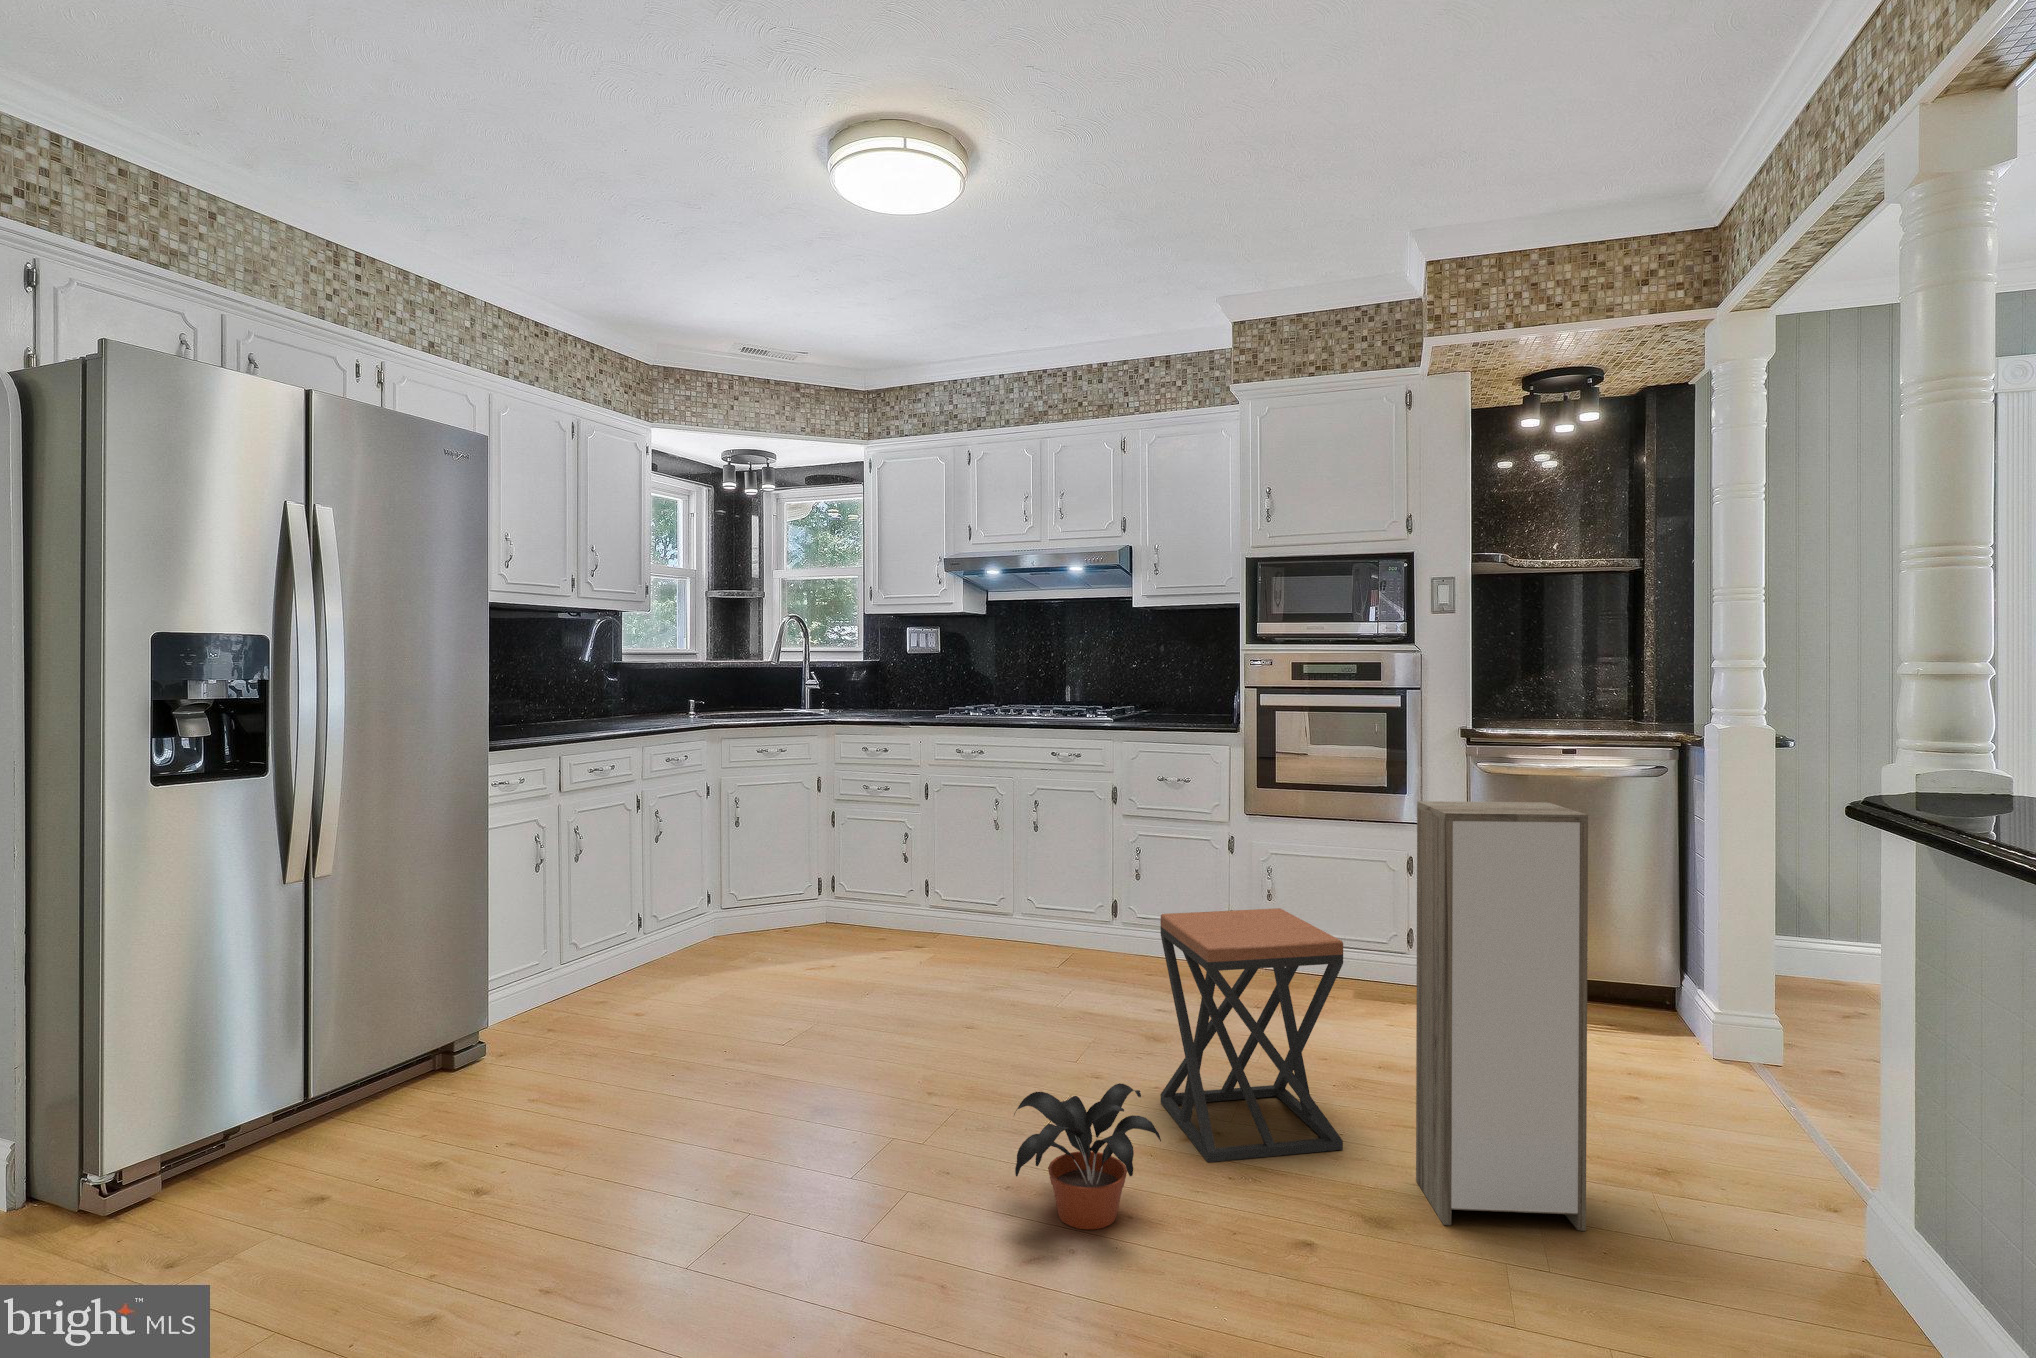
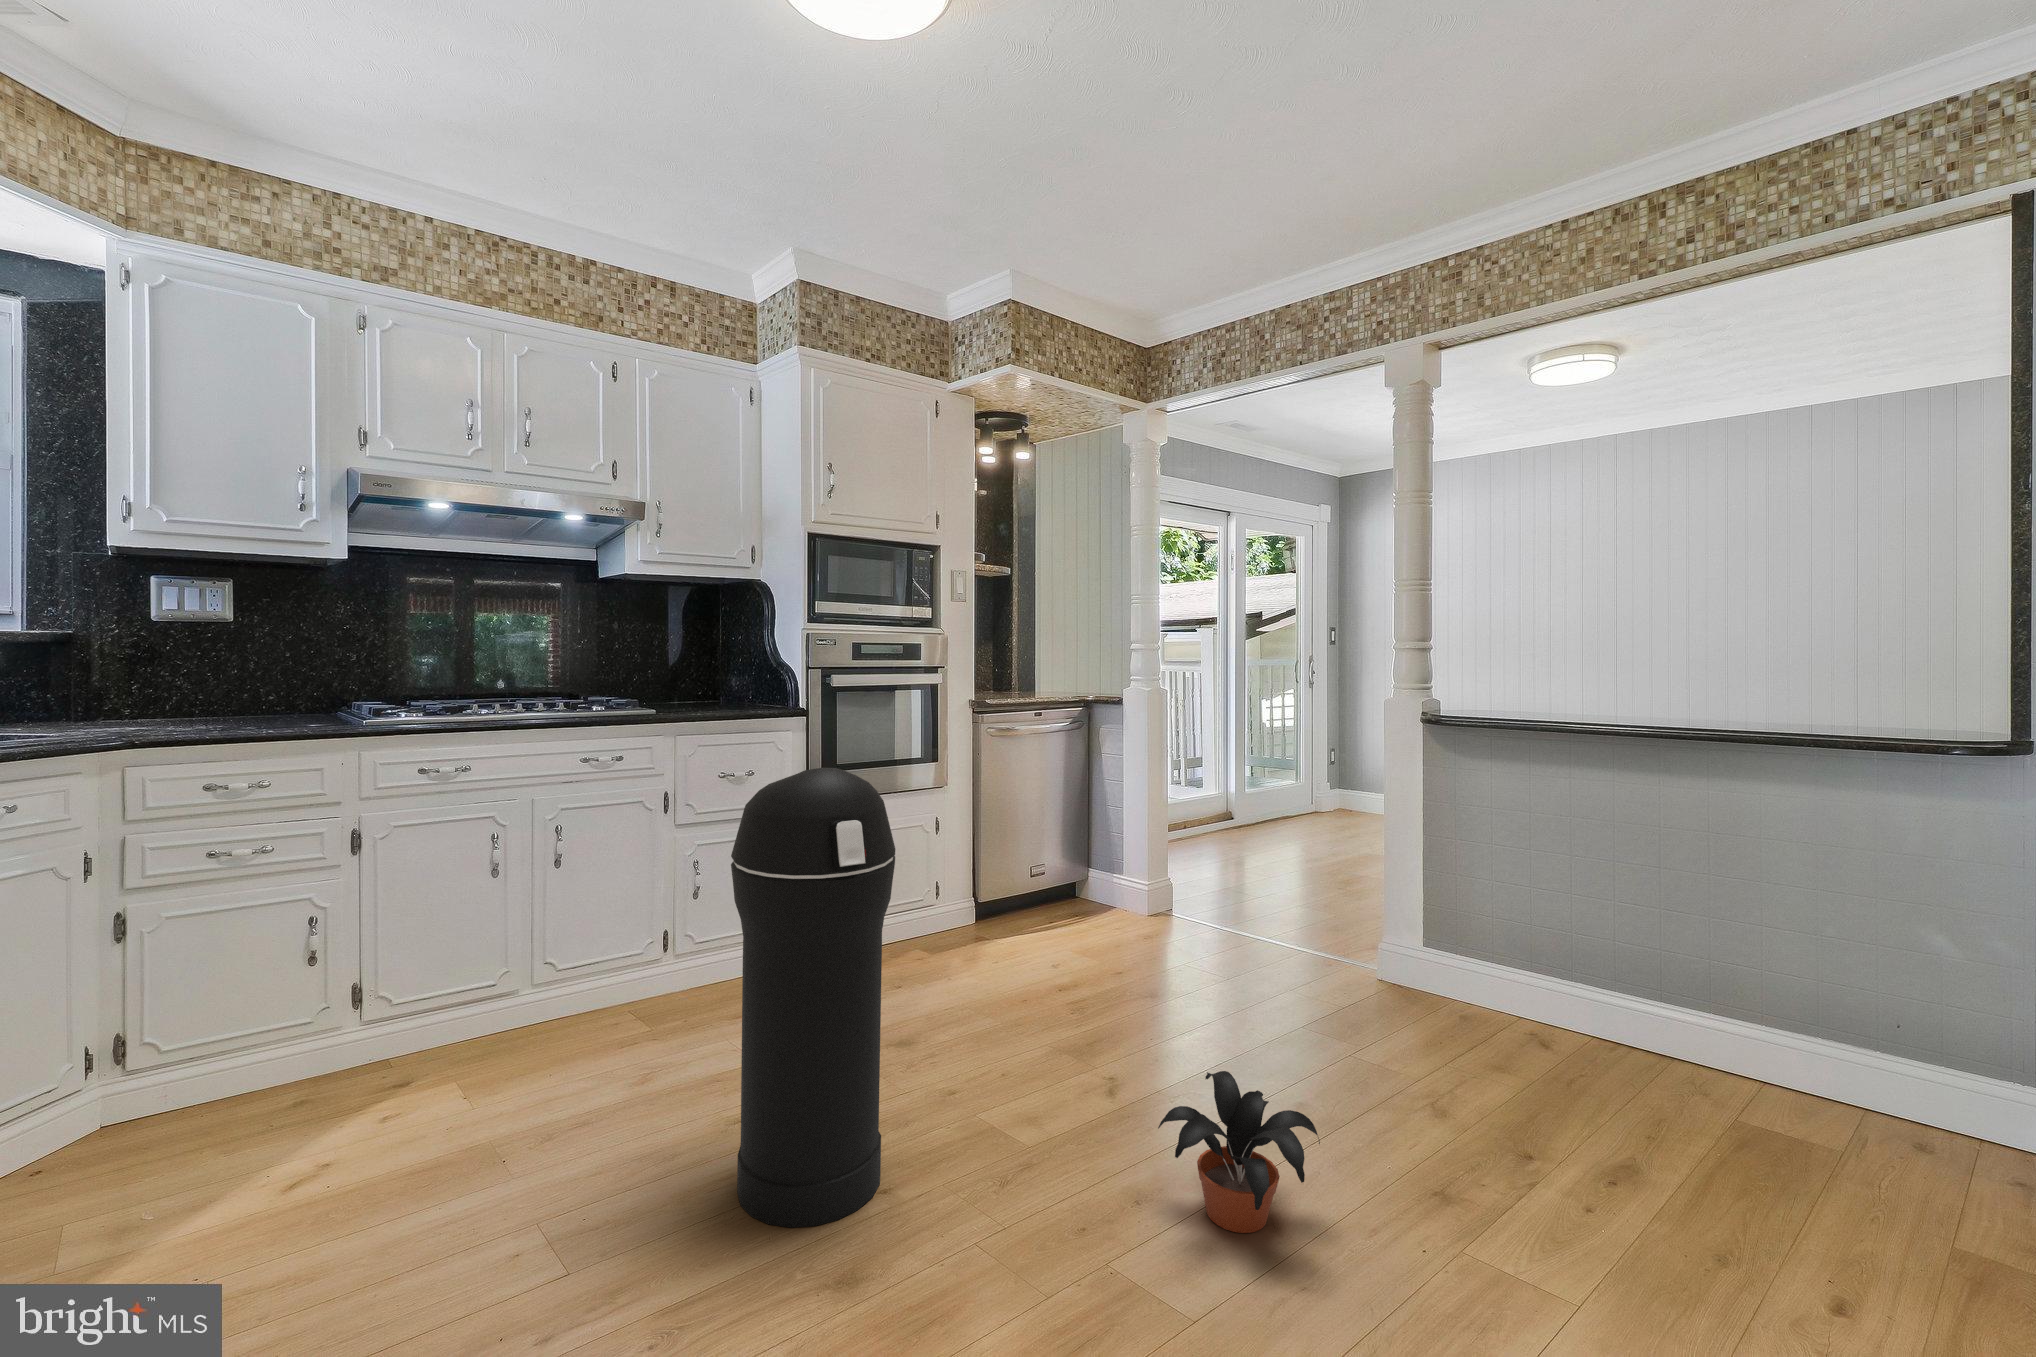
trash can: none [877,754,995,1086] -> present [731,768,895,1228]
storage cabinet: present [1416,801,1588,1231] -> none [1259,751,1362,1073]
stool: present [1160,908,1343,1162] -> none [1047,871,1202,1117]

